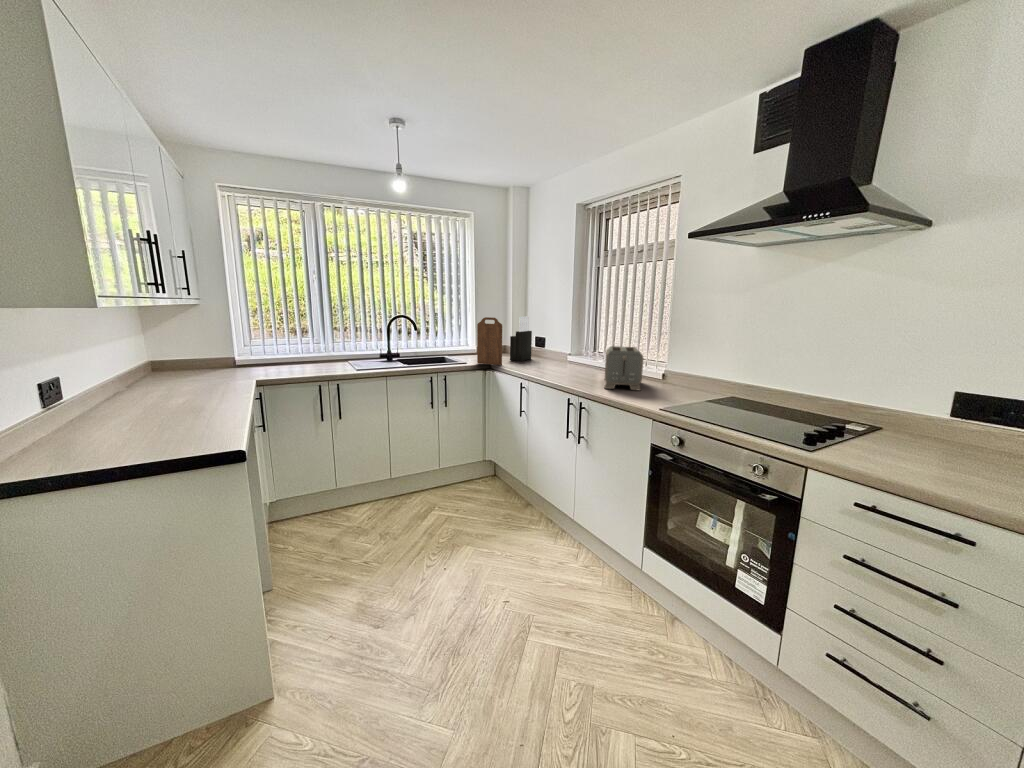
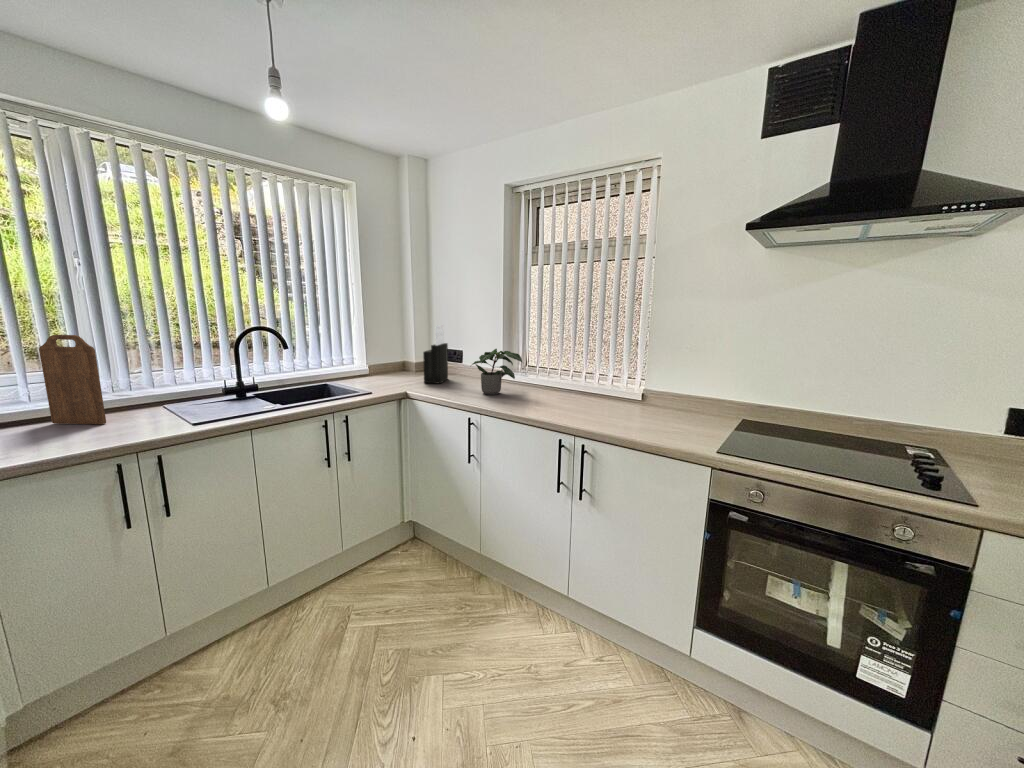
cutting board: present [477,317,502,365] -> present [39,335,106,424]
potted plant: none [537,334,572,369] -> present [472,349,522,395]
toaster: present [604,346,643,390] -> none [580,365,650,423]

